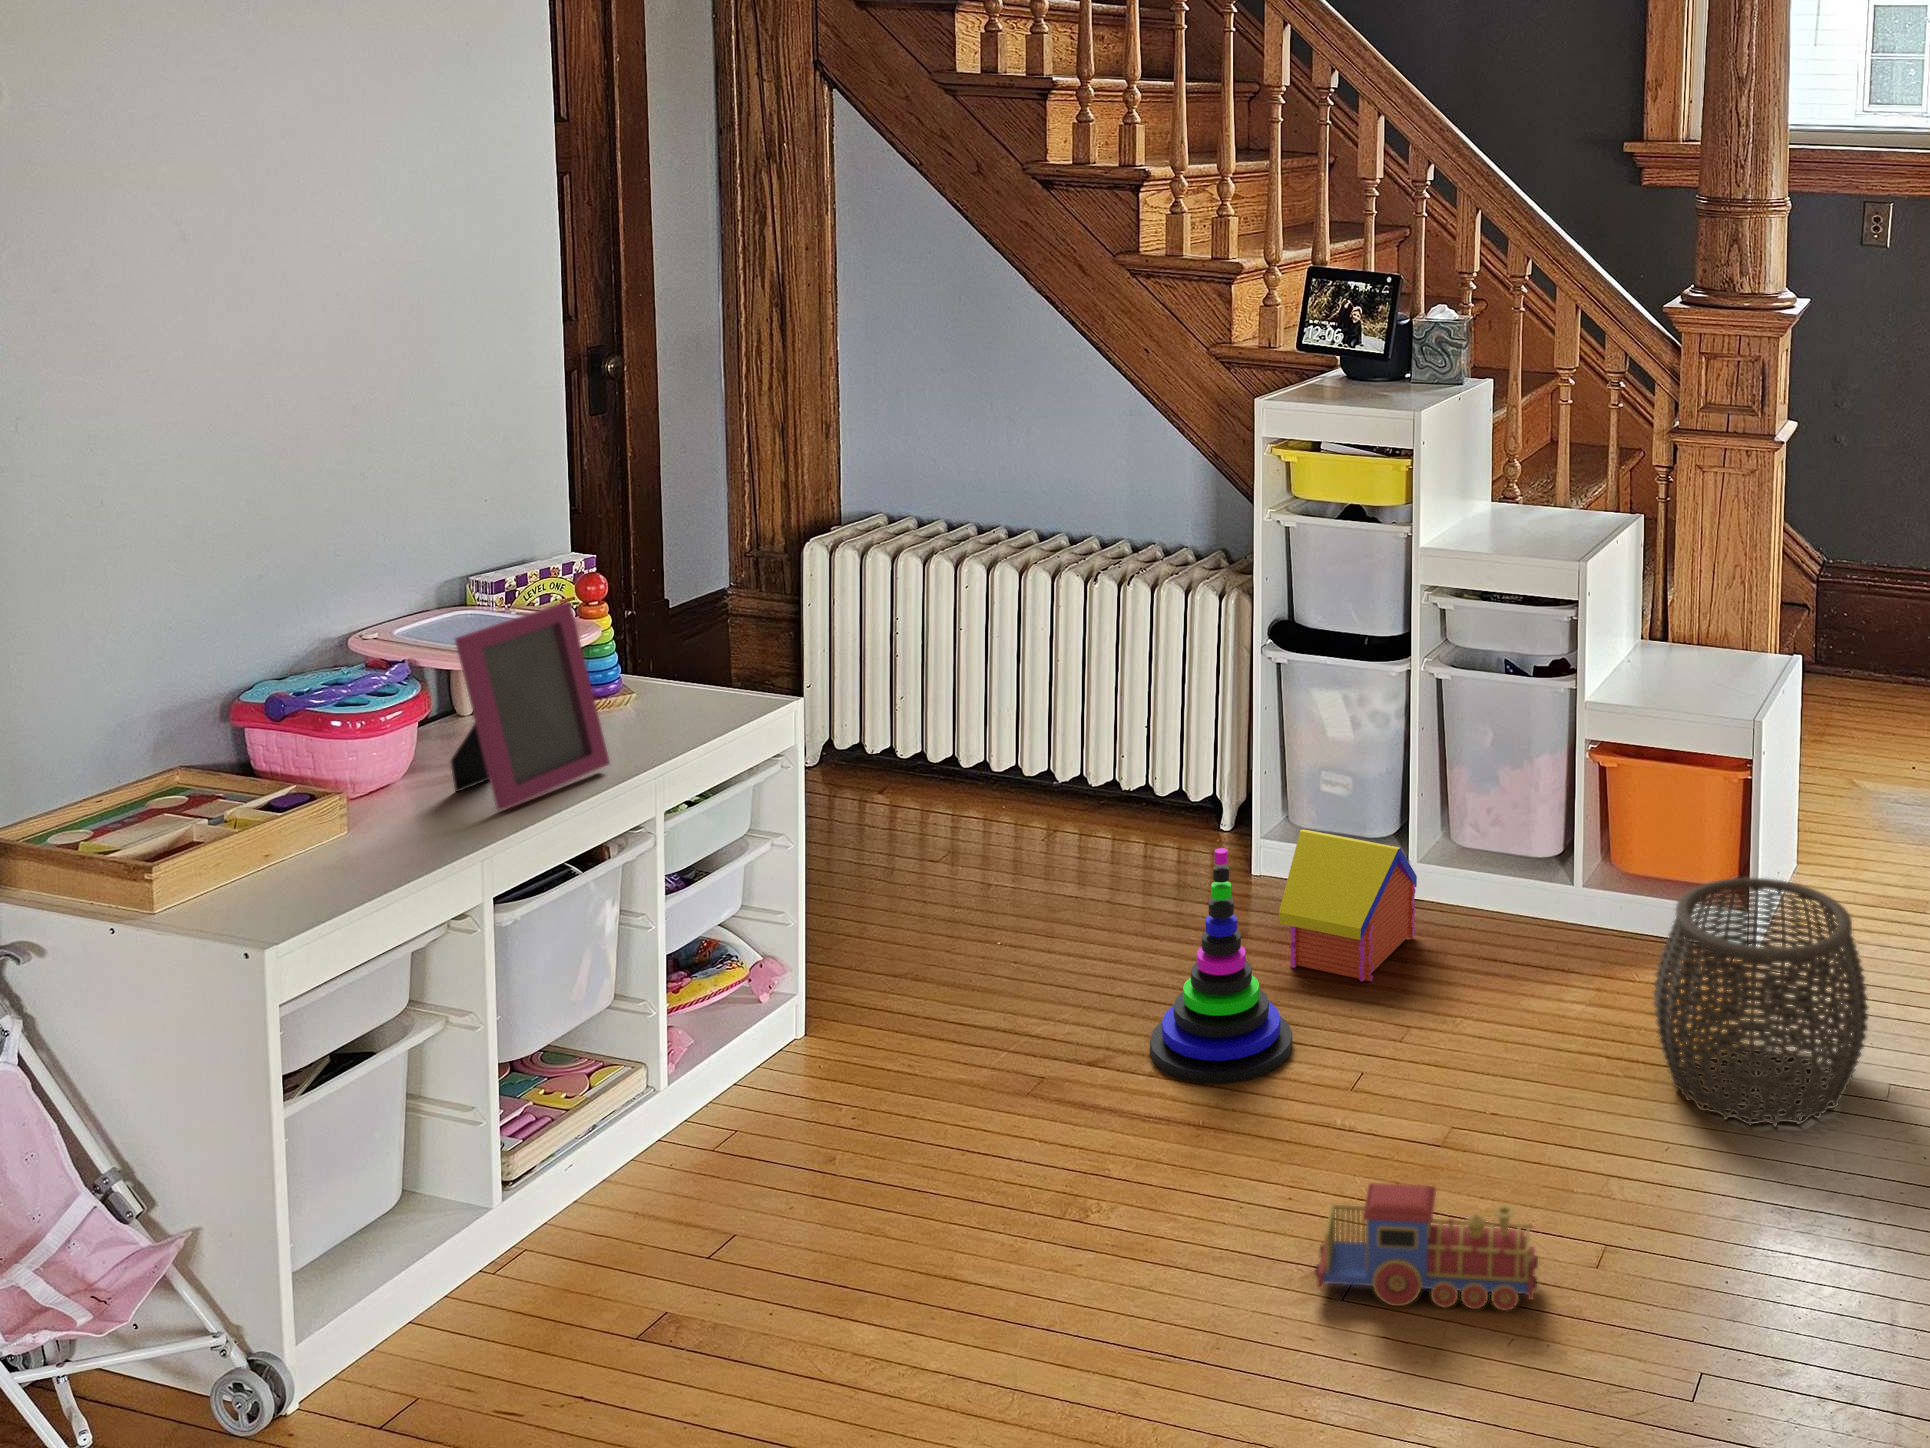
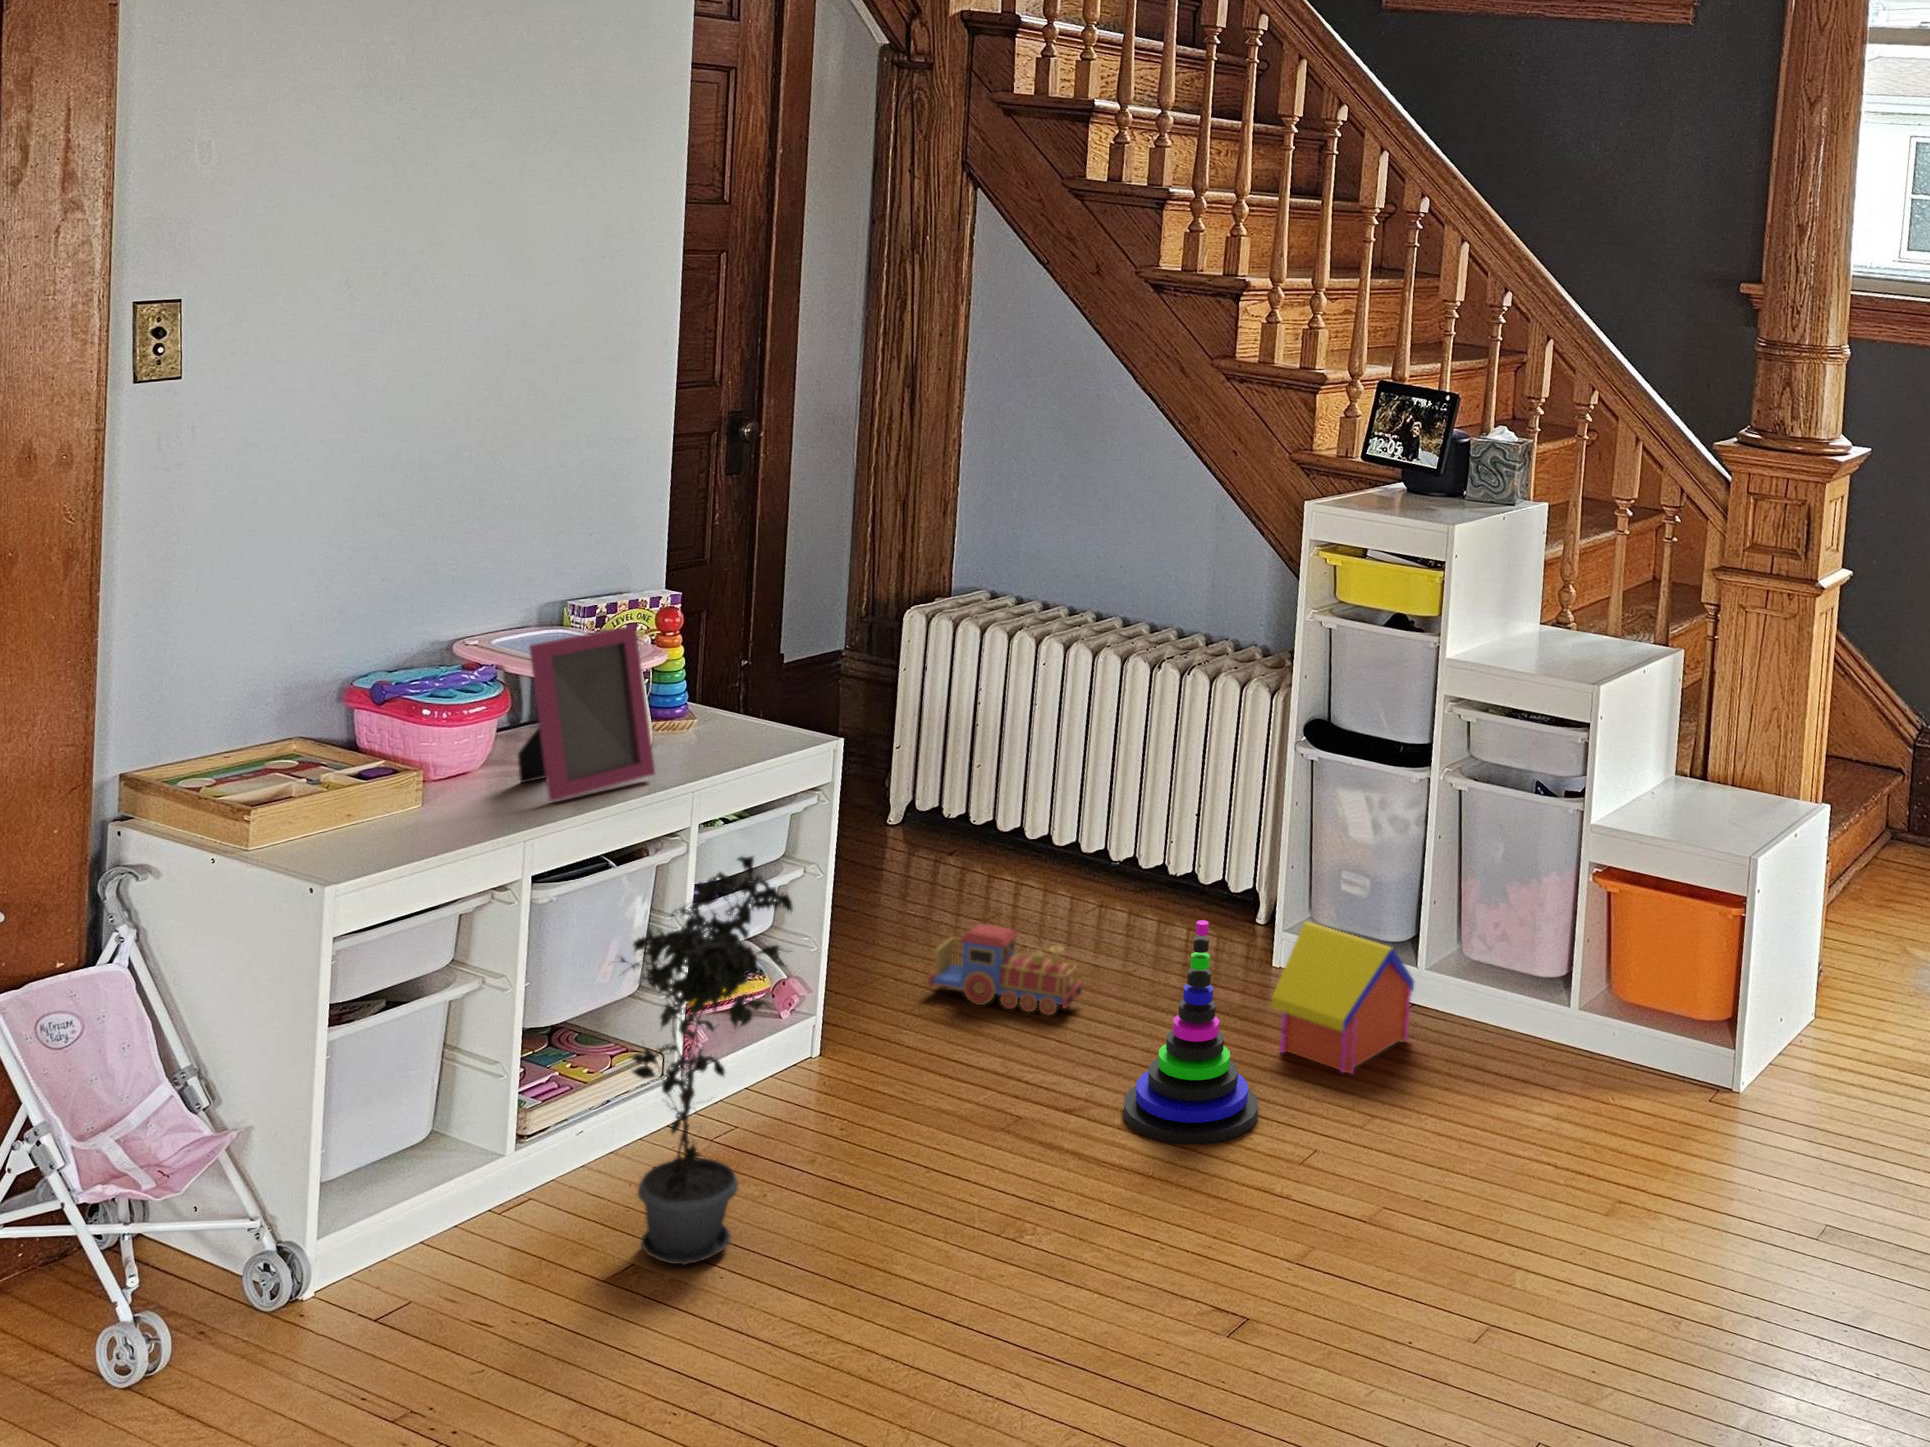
potted plant: none [606,850,820,1309] -> present [620,856,793,1265]
woven basket: present [1653,877,1868,1126] -> none [1593,1006,1805,1252]
toy train: present [1315,1183,1538,1311] -> present [928,924,1082,1015]

